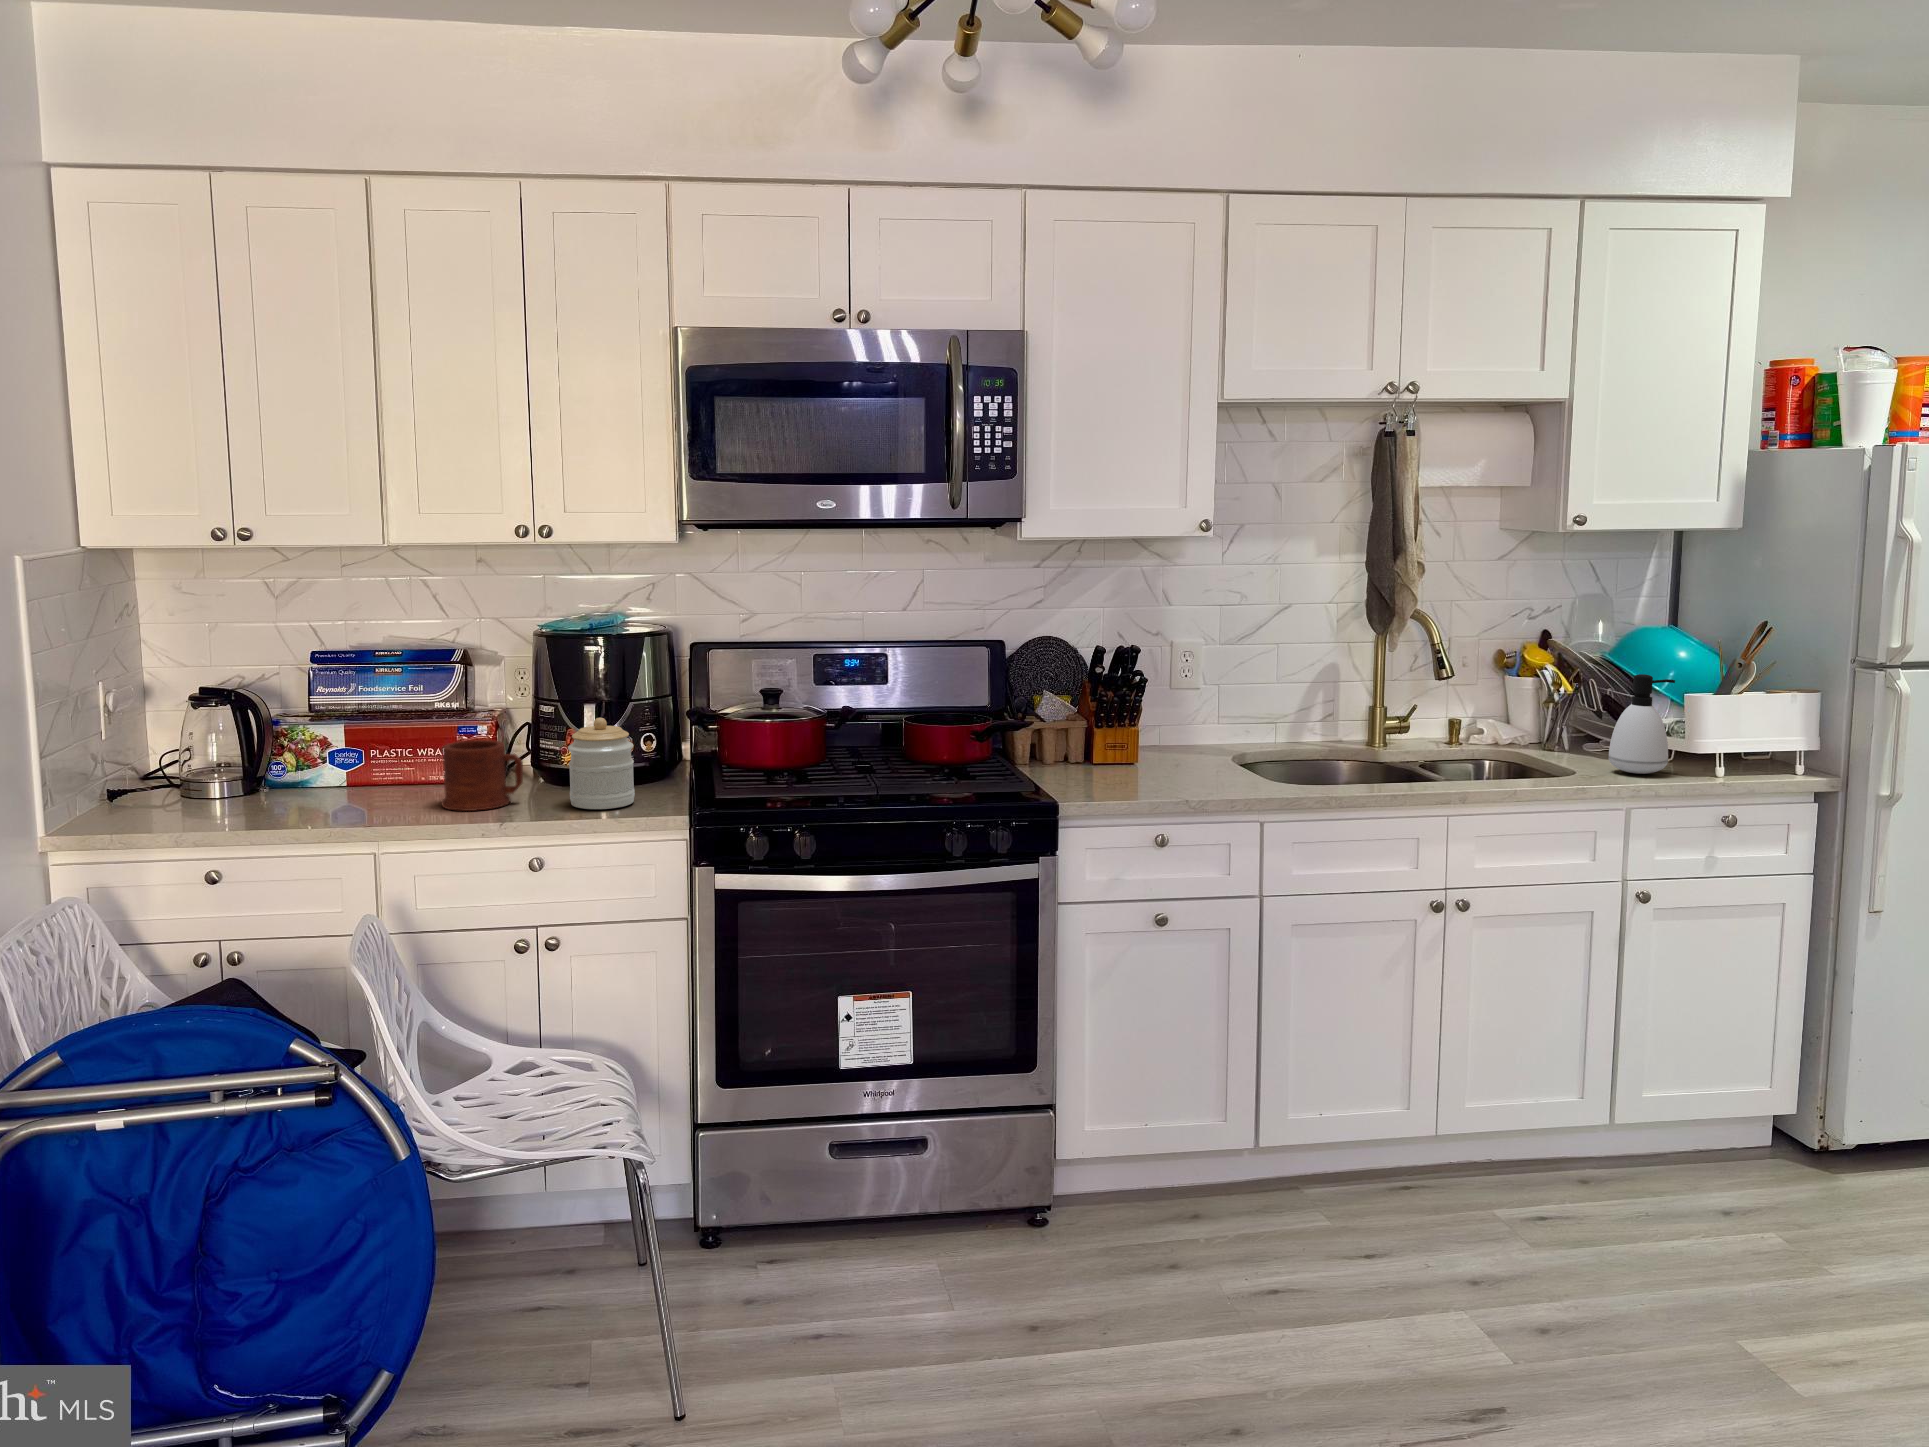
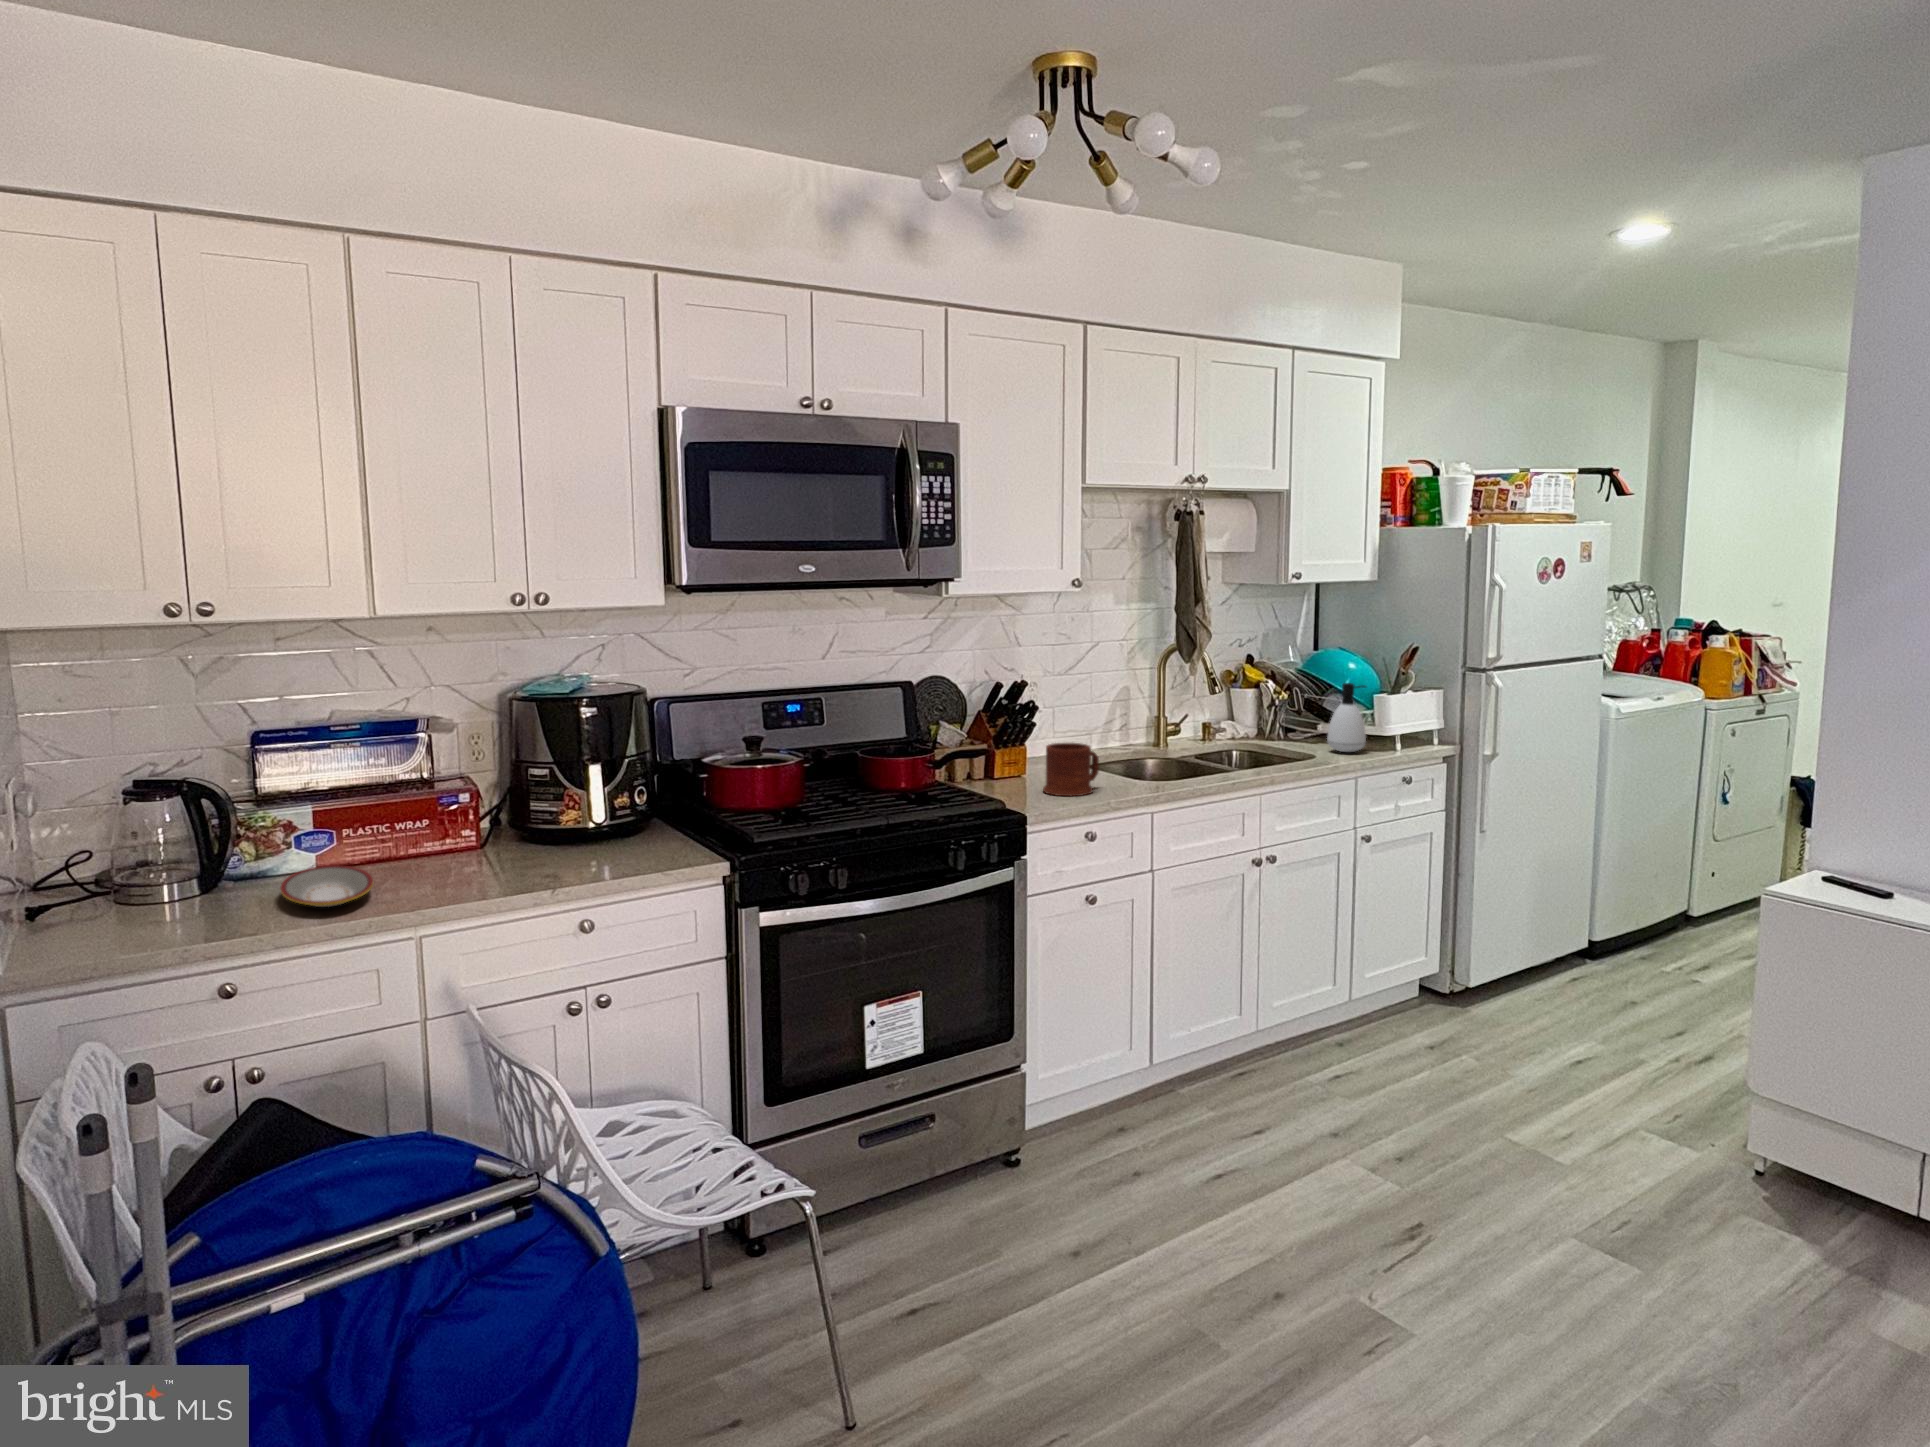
jar: present [568,718,635,809] -> none [591,775,657,864]
mug: present [442,740,523,811] -> present [1043,743,1099,796]
plate: none [283,782,368,816] -> present [281,865,373,907]

